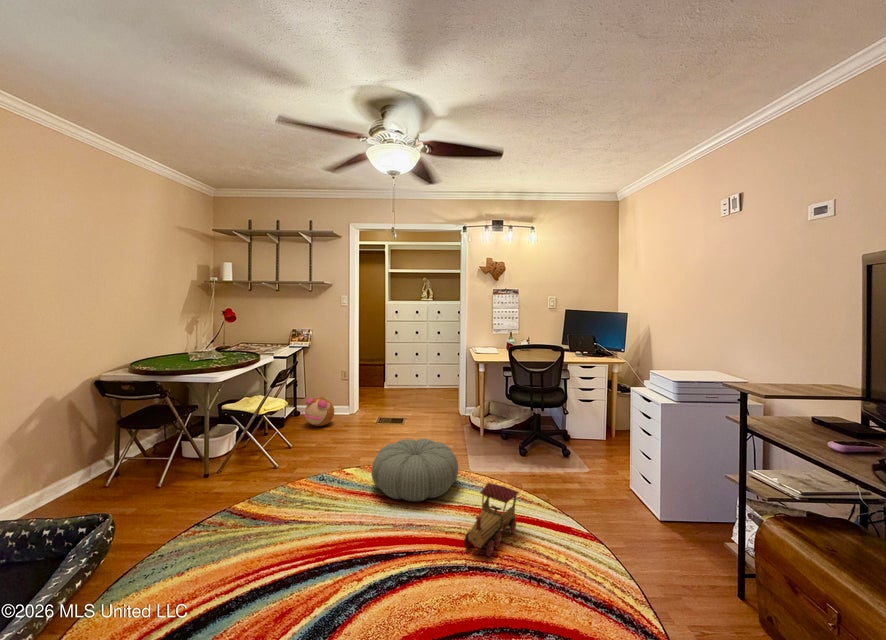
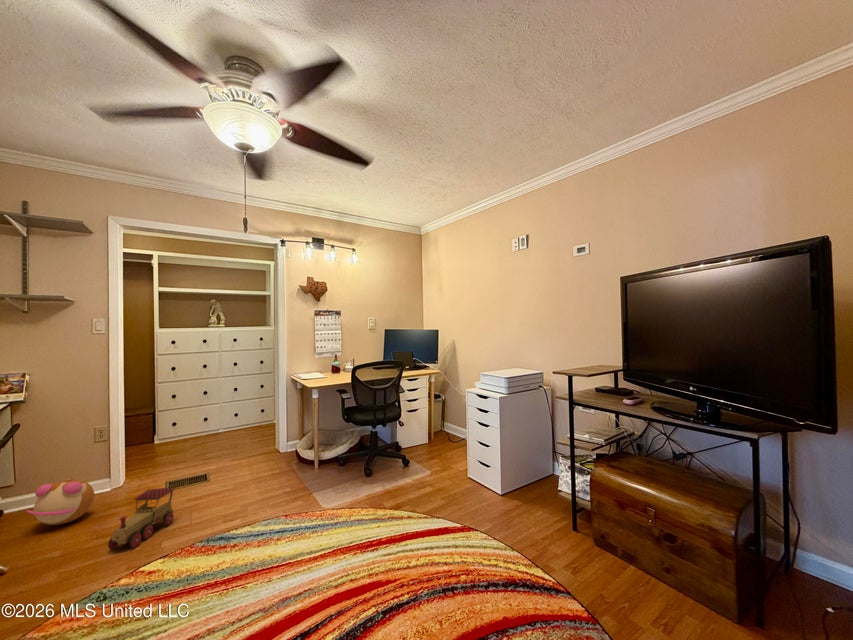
pouf: present [372,439,458,501] -> none [202,486,319,577]
toy train: present [464,483,519,557] -> present [108,488,175,549]

